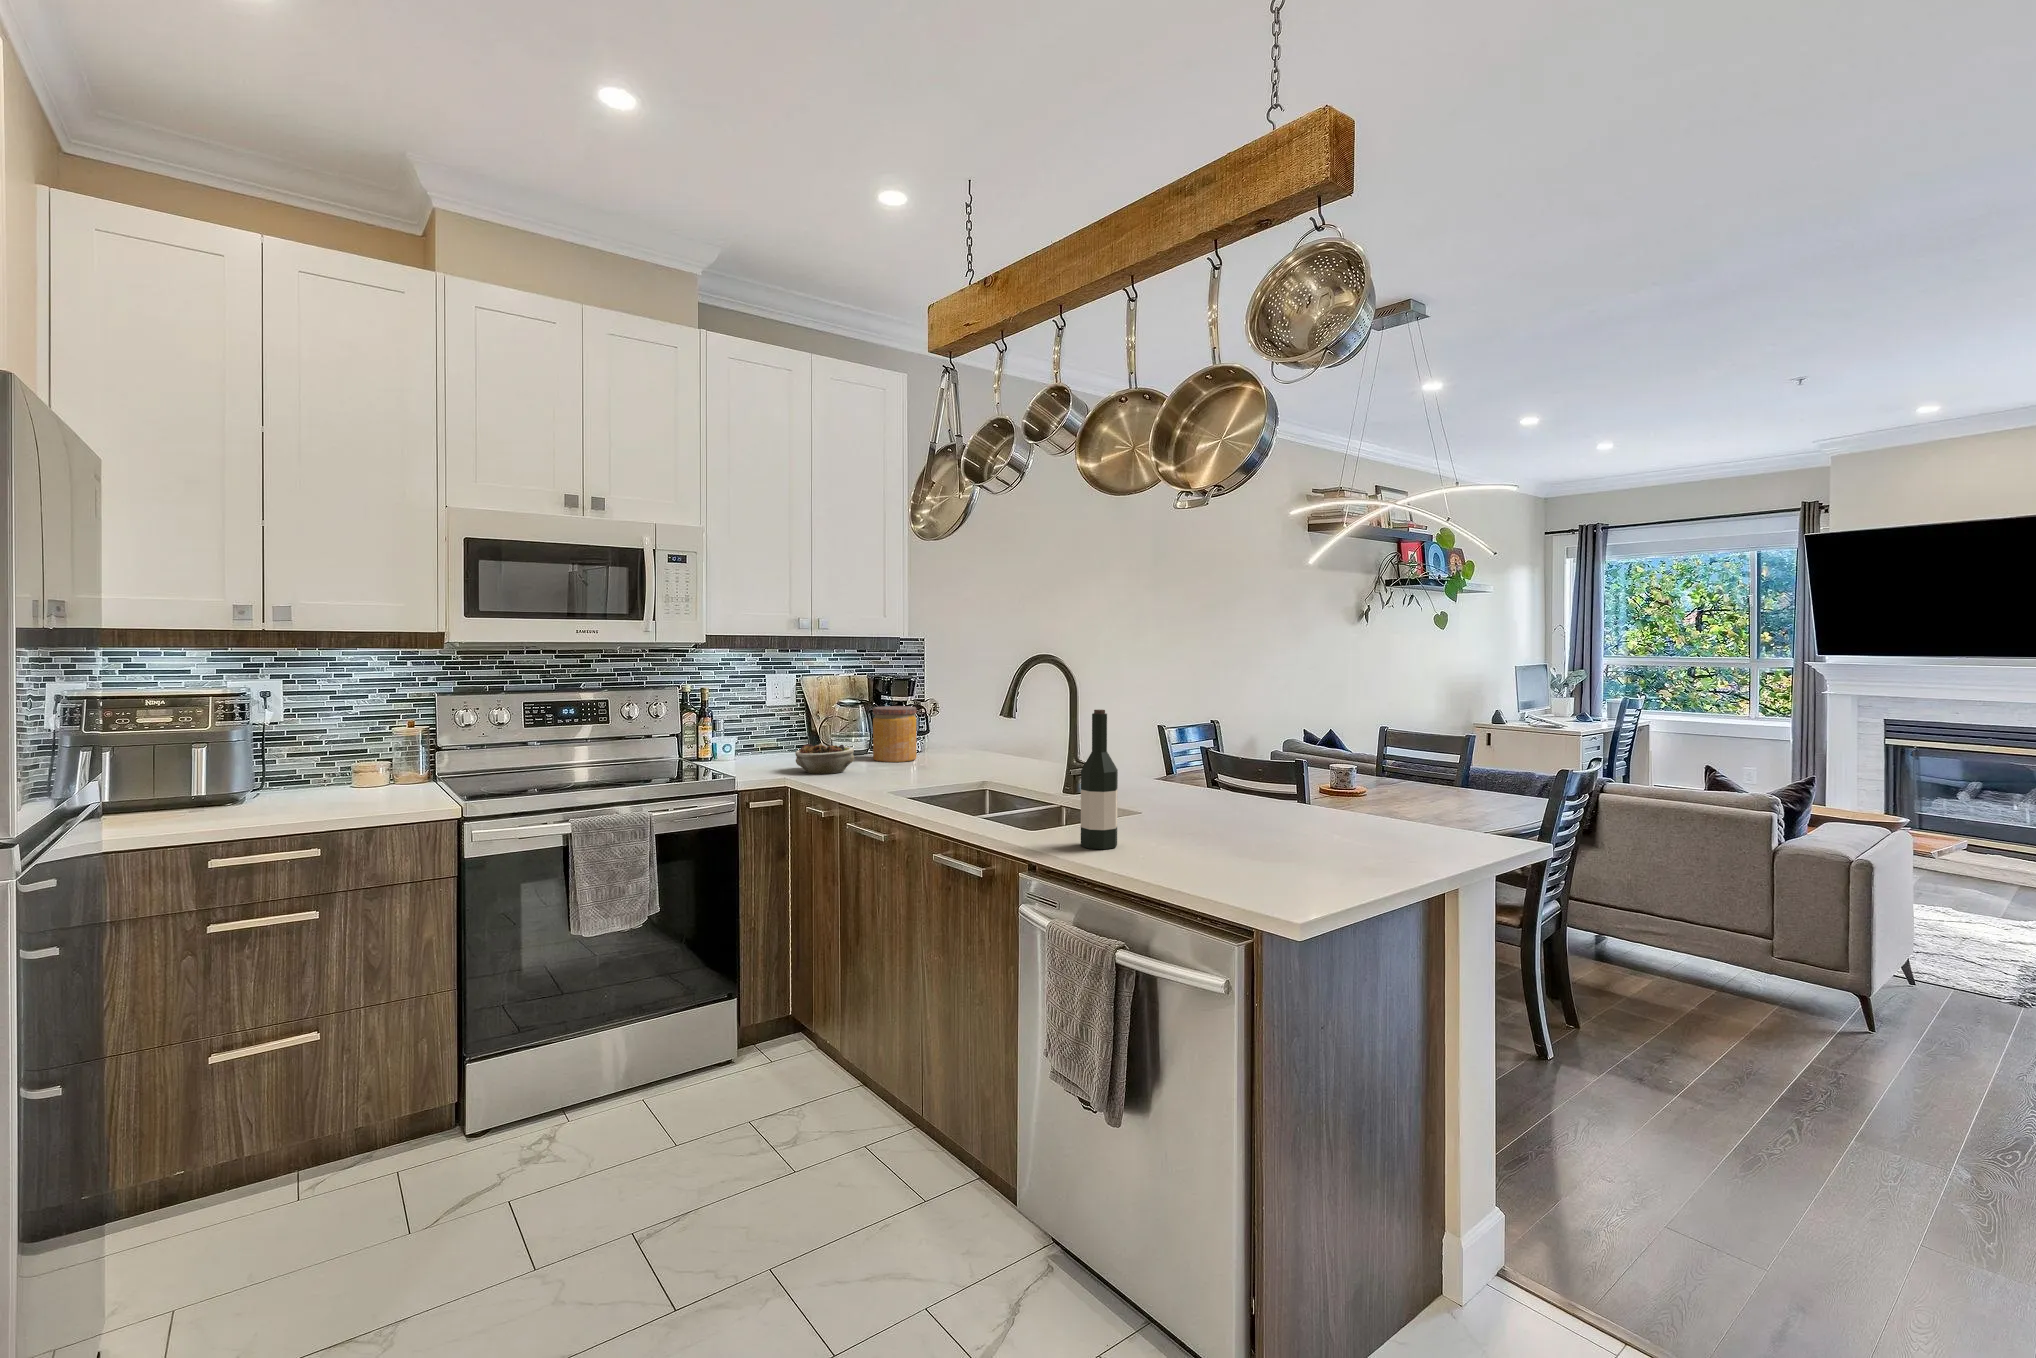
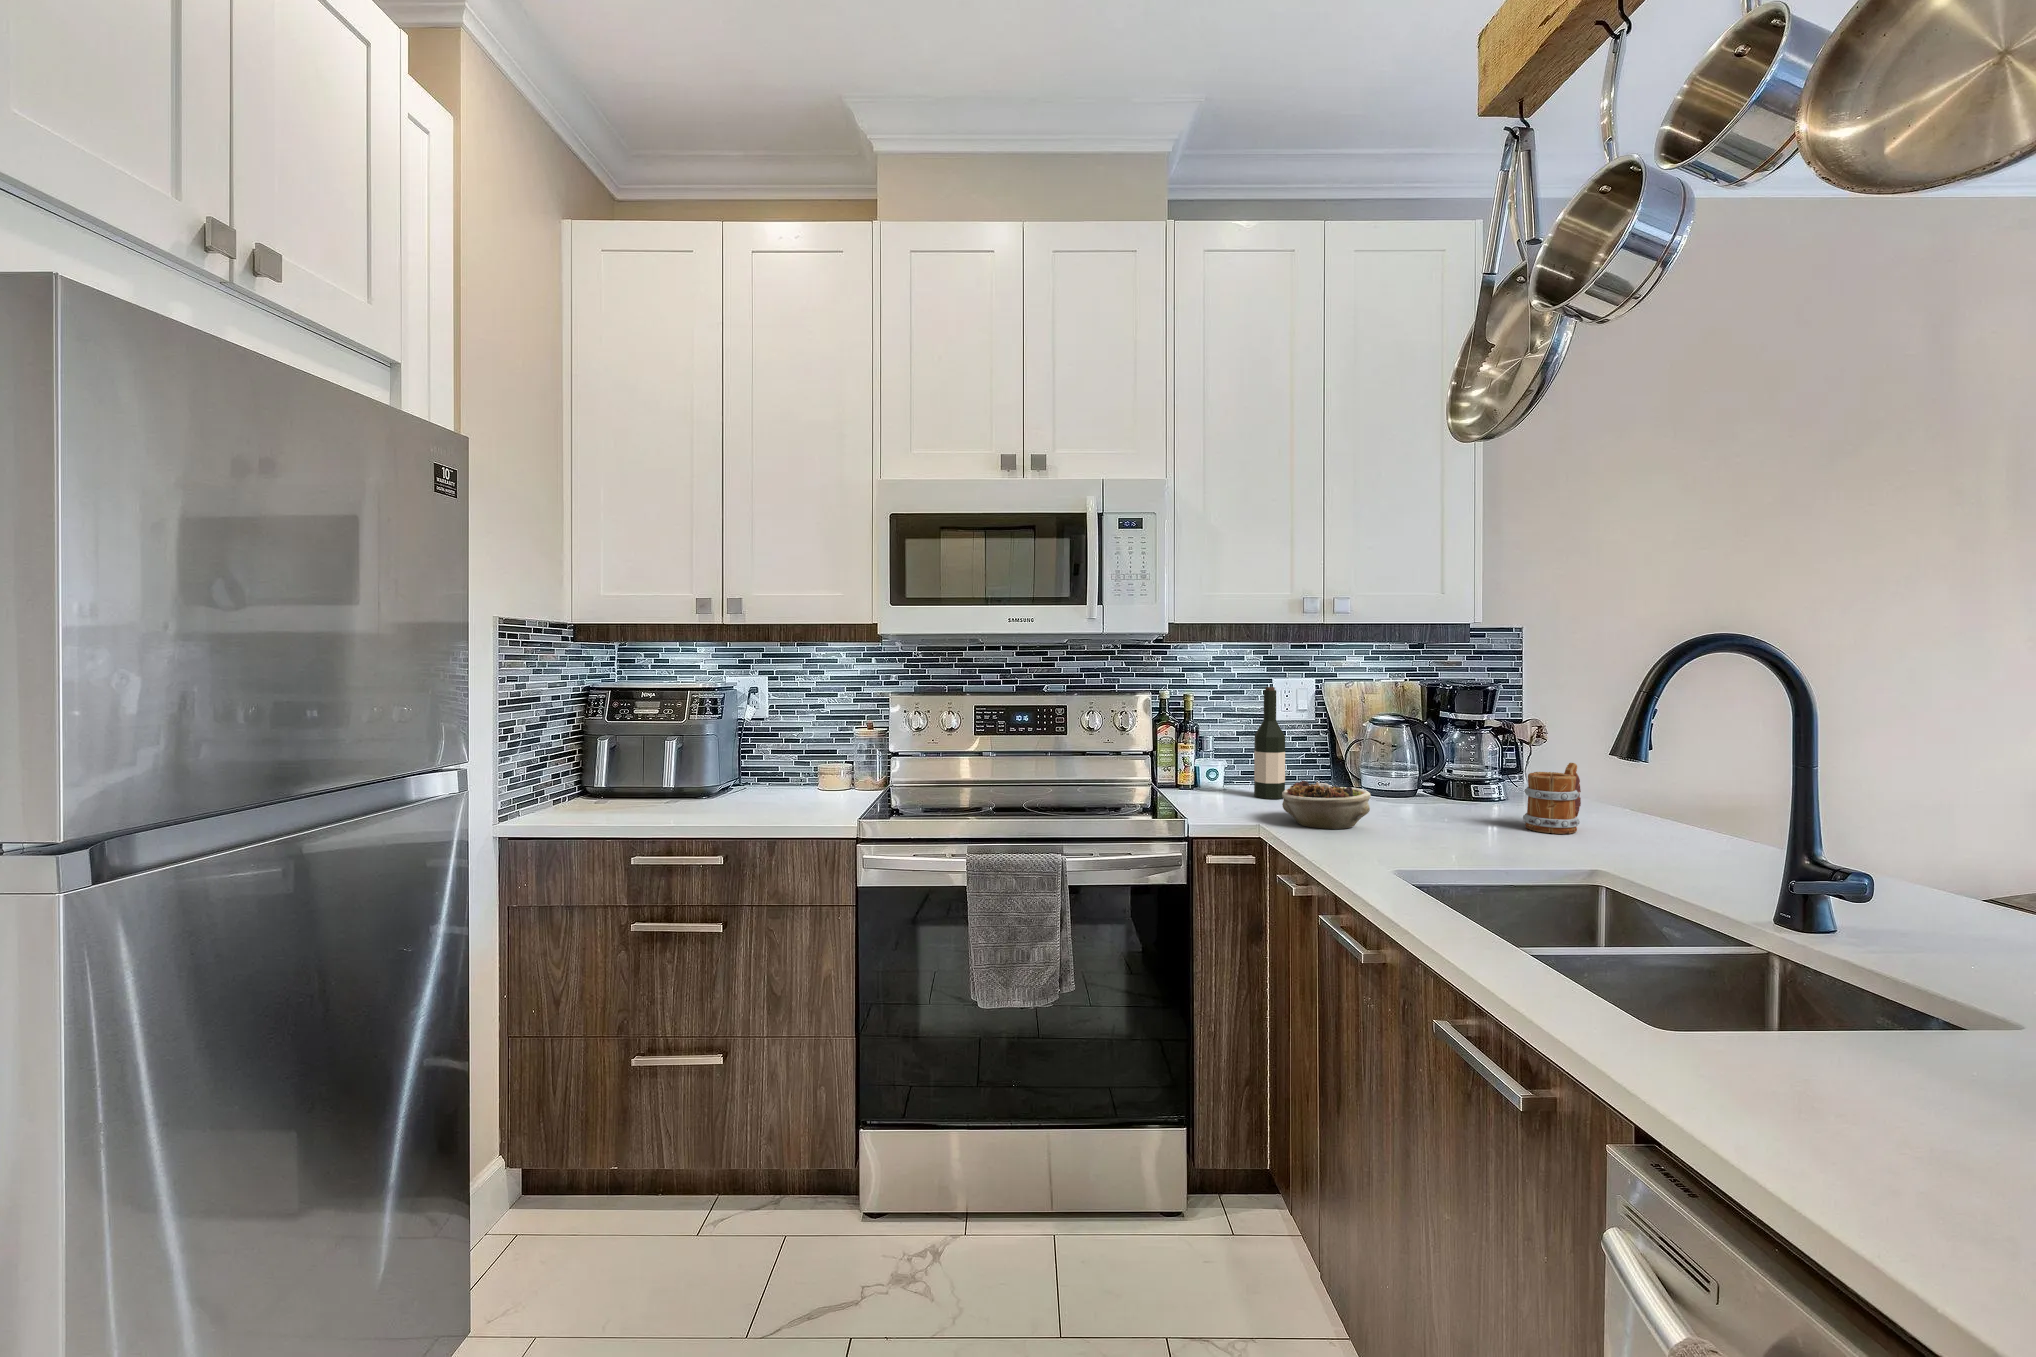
jar: present [873,706,917,762] -> none [1417,730,1490,817]
wine bottle: present [1081,710,1118,849] -> present [1254,687,1285,799]
mug: none [939,722,969,765] -> present [1523,763,1581,834]

